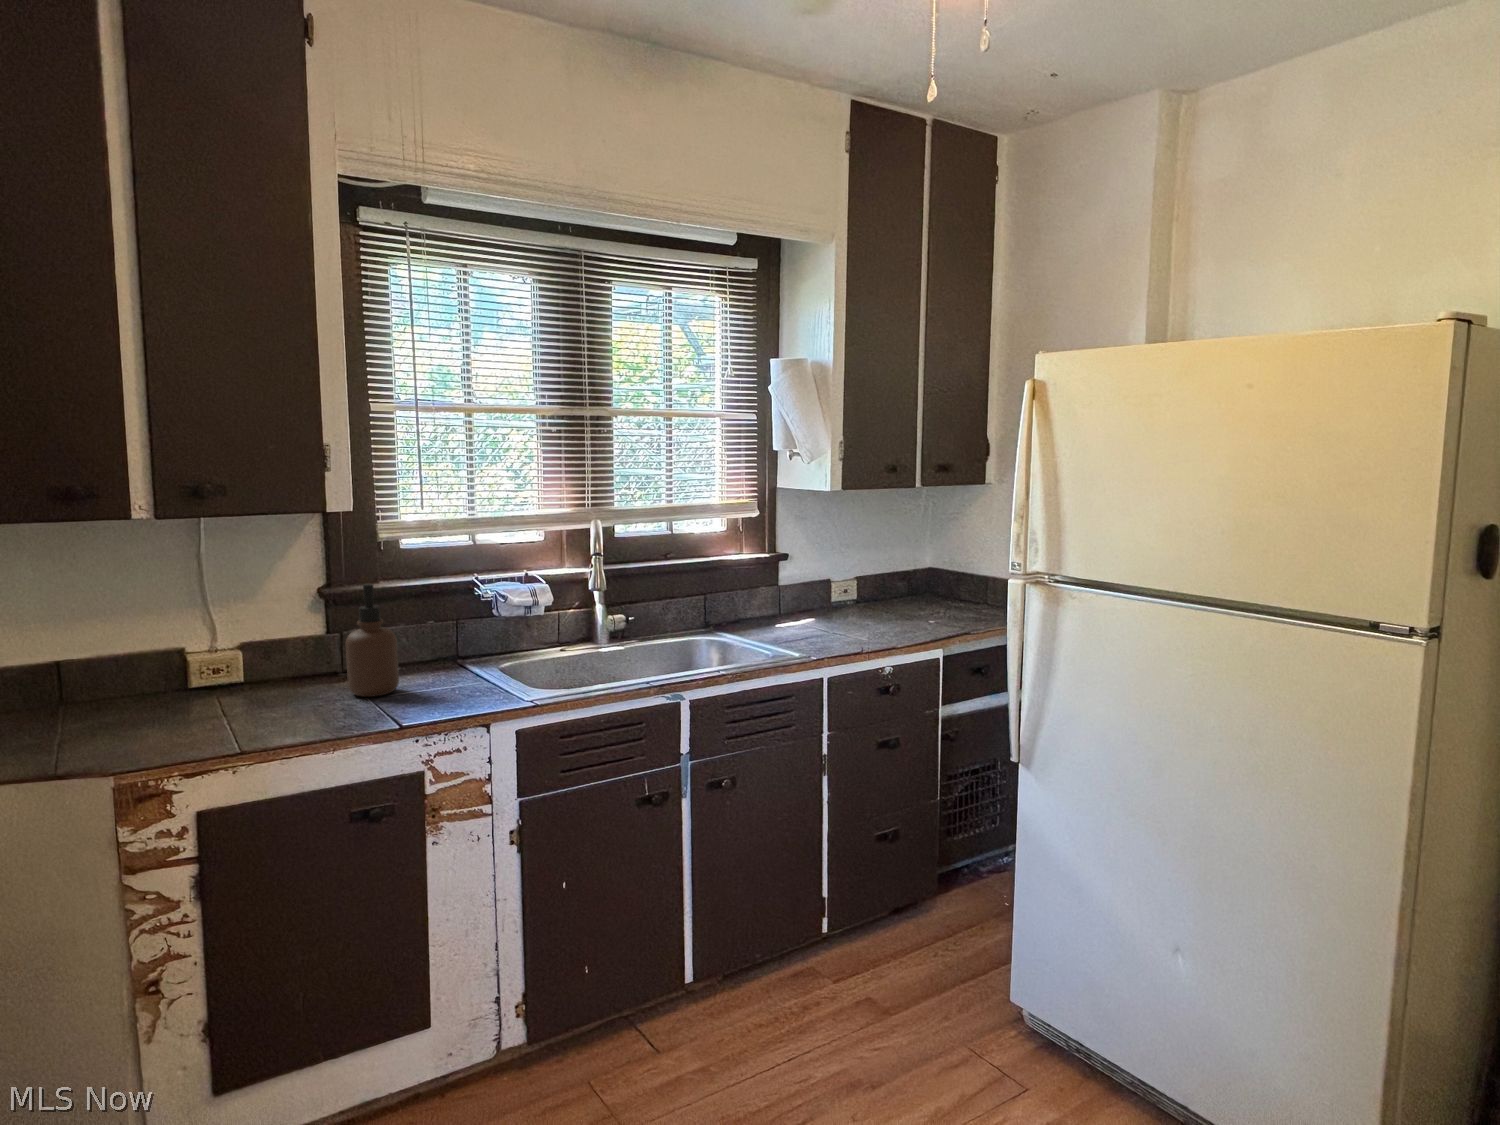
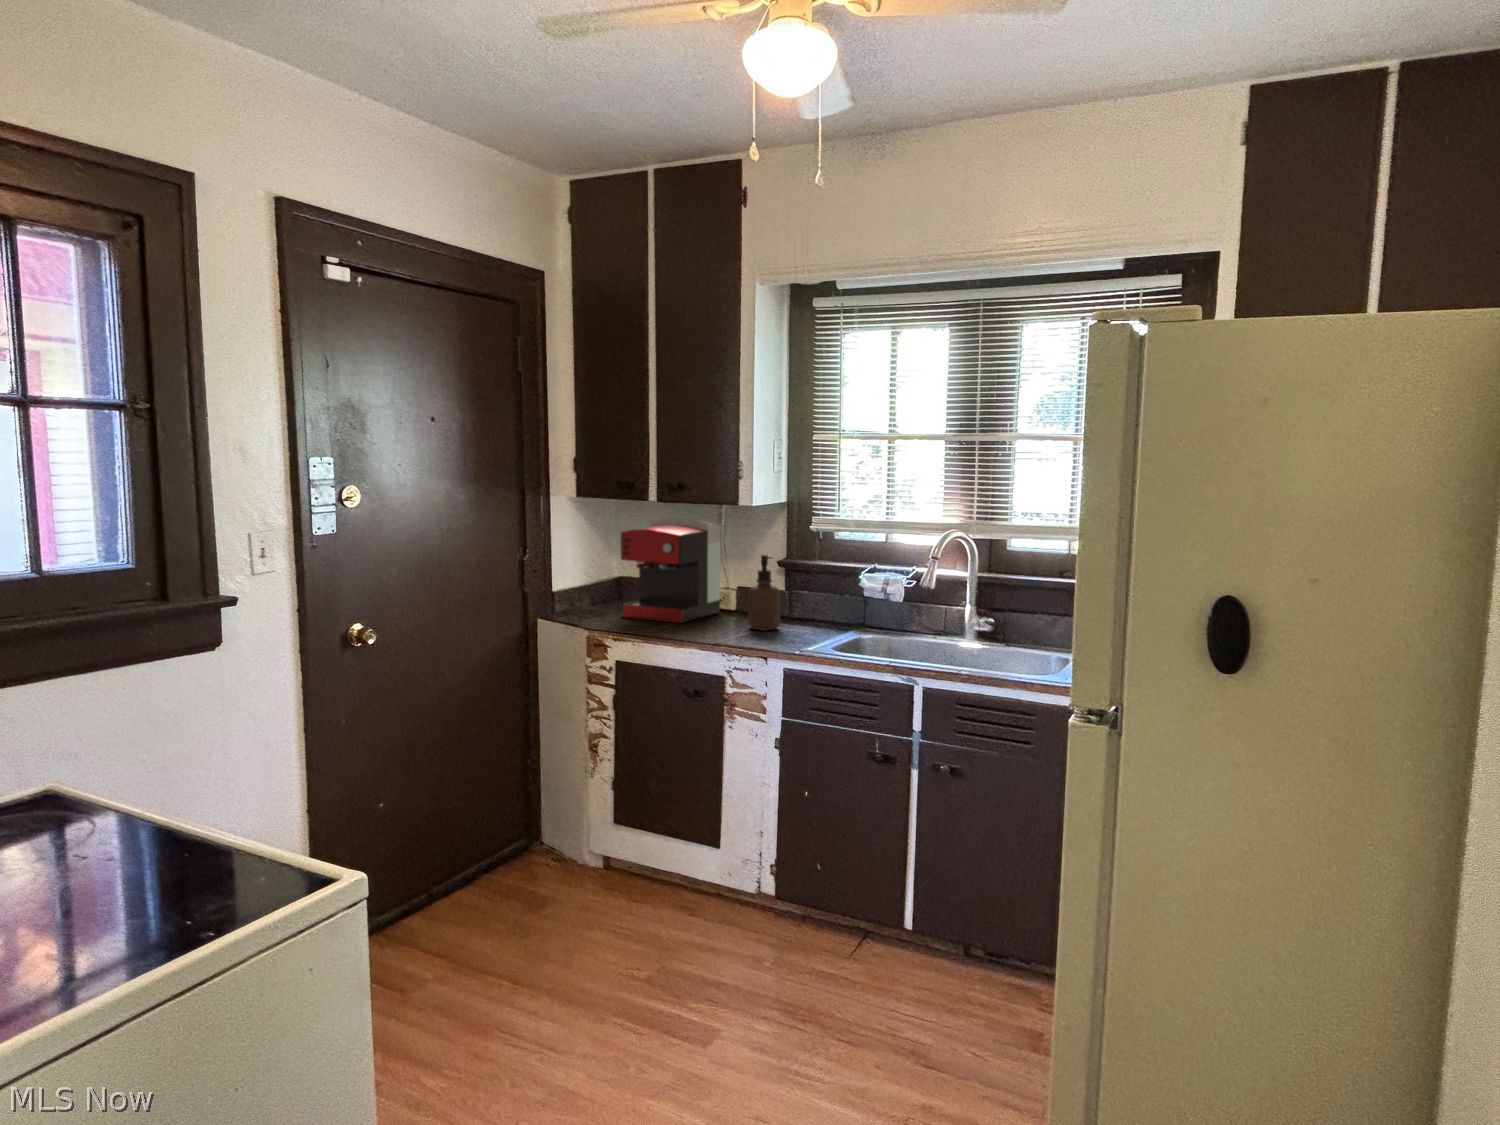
coffee maker: none [87,544,246,738] -> present [621,517,720,623]

